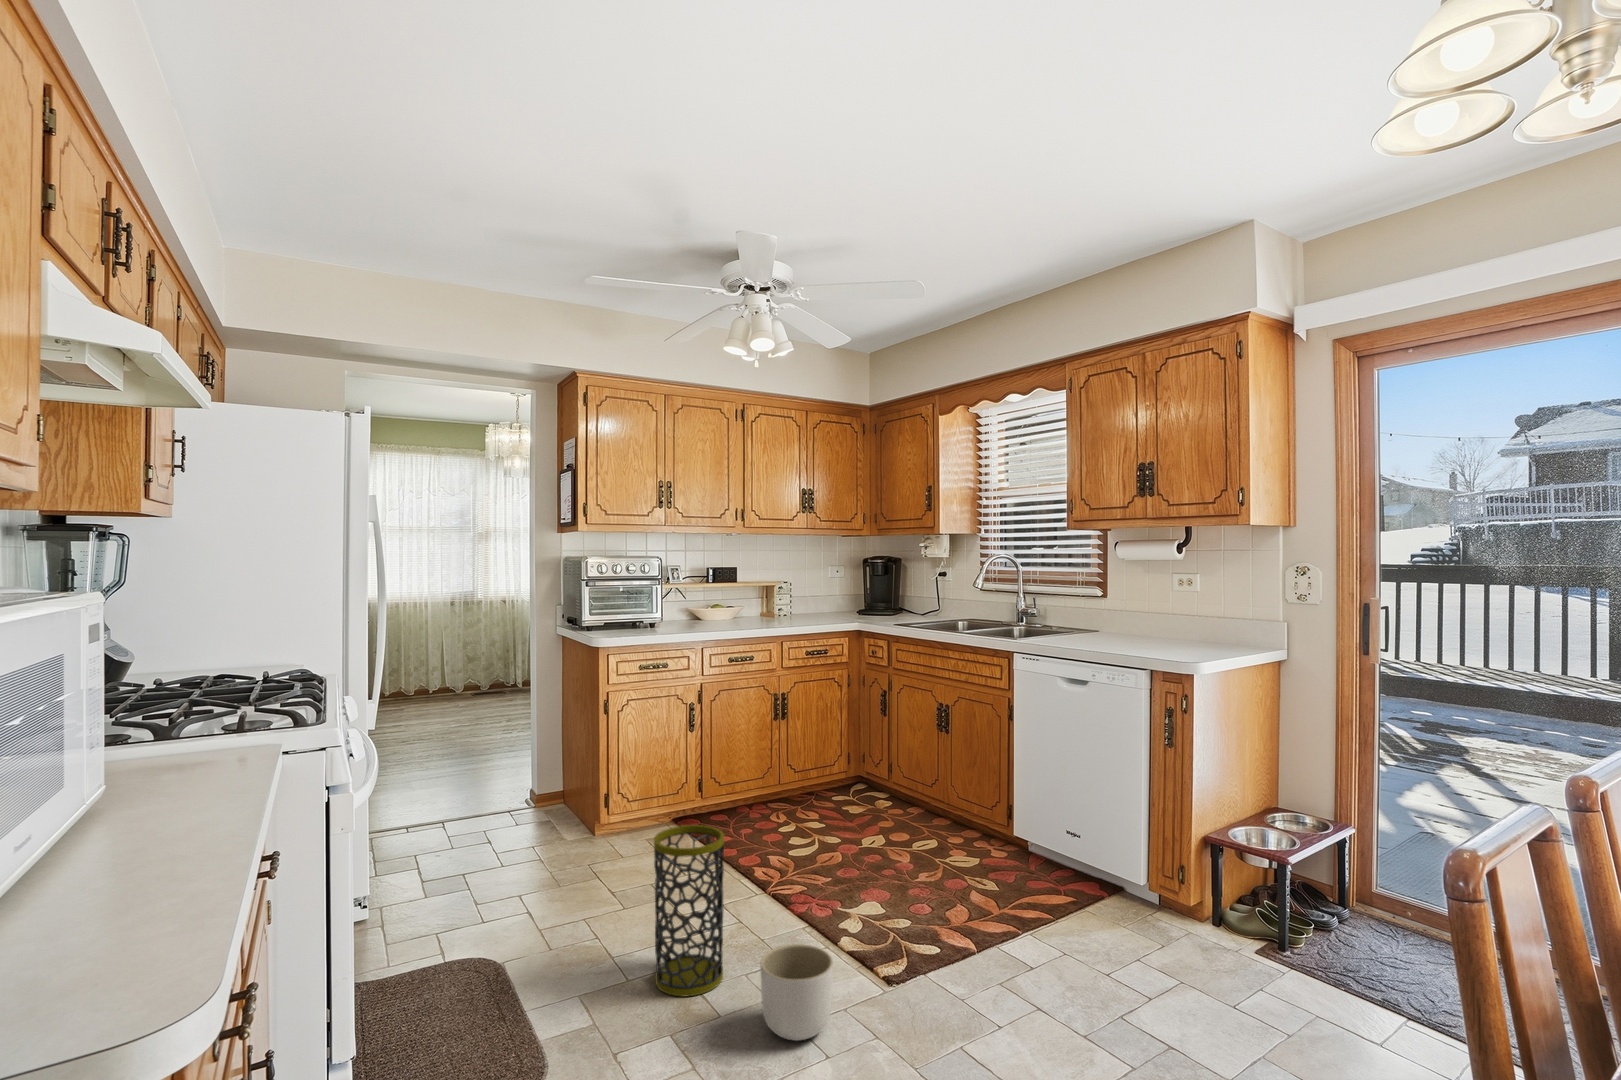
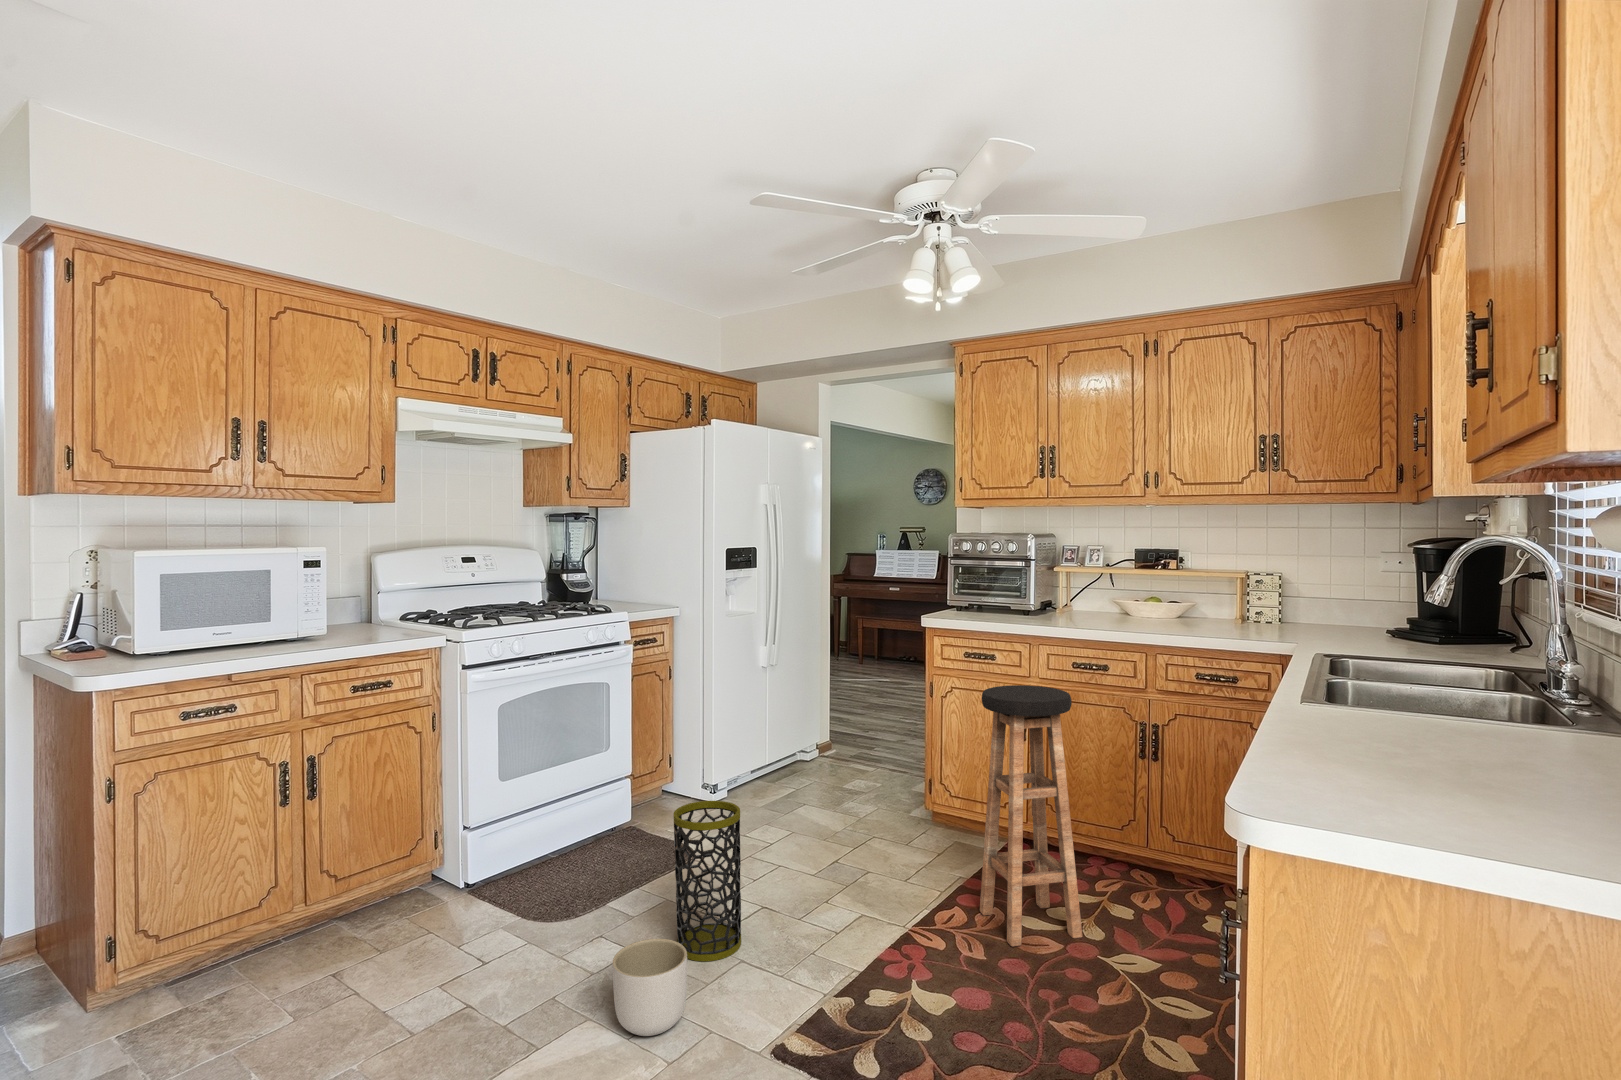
bar stool: none [772,670,839,865] -> present [980,685,1082,947]

